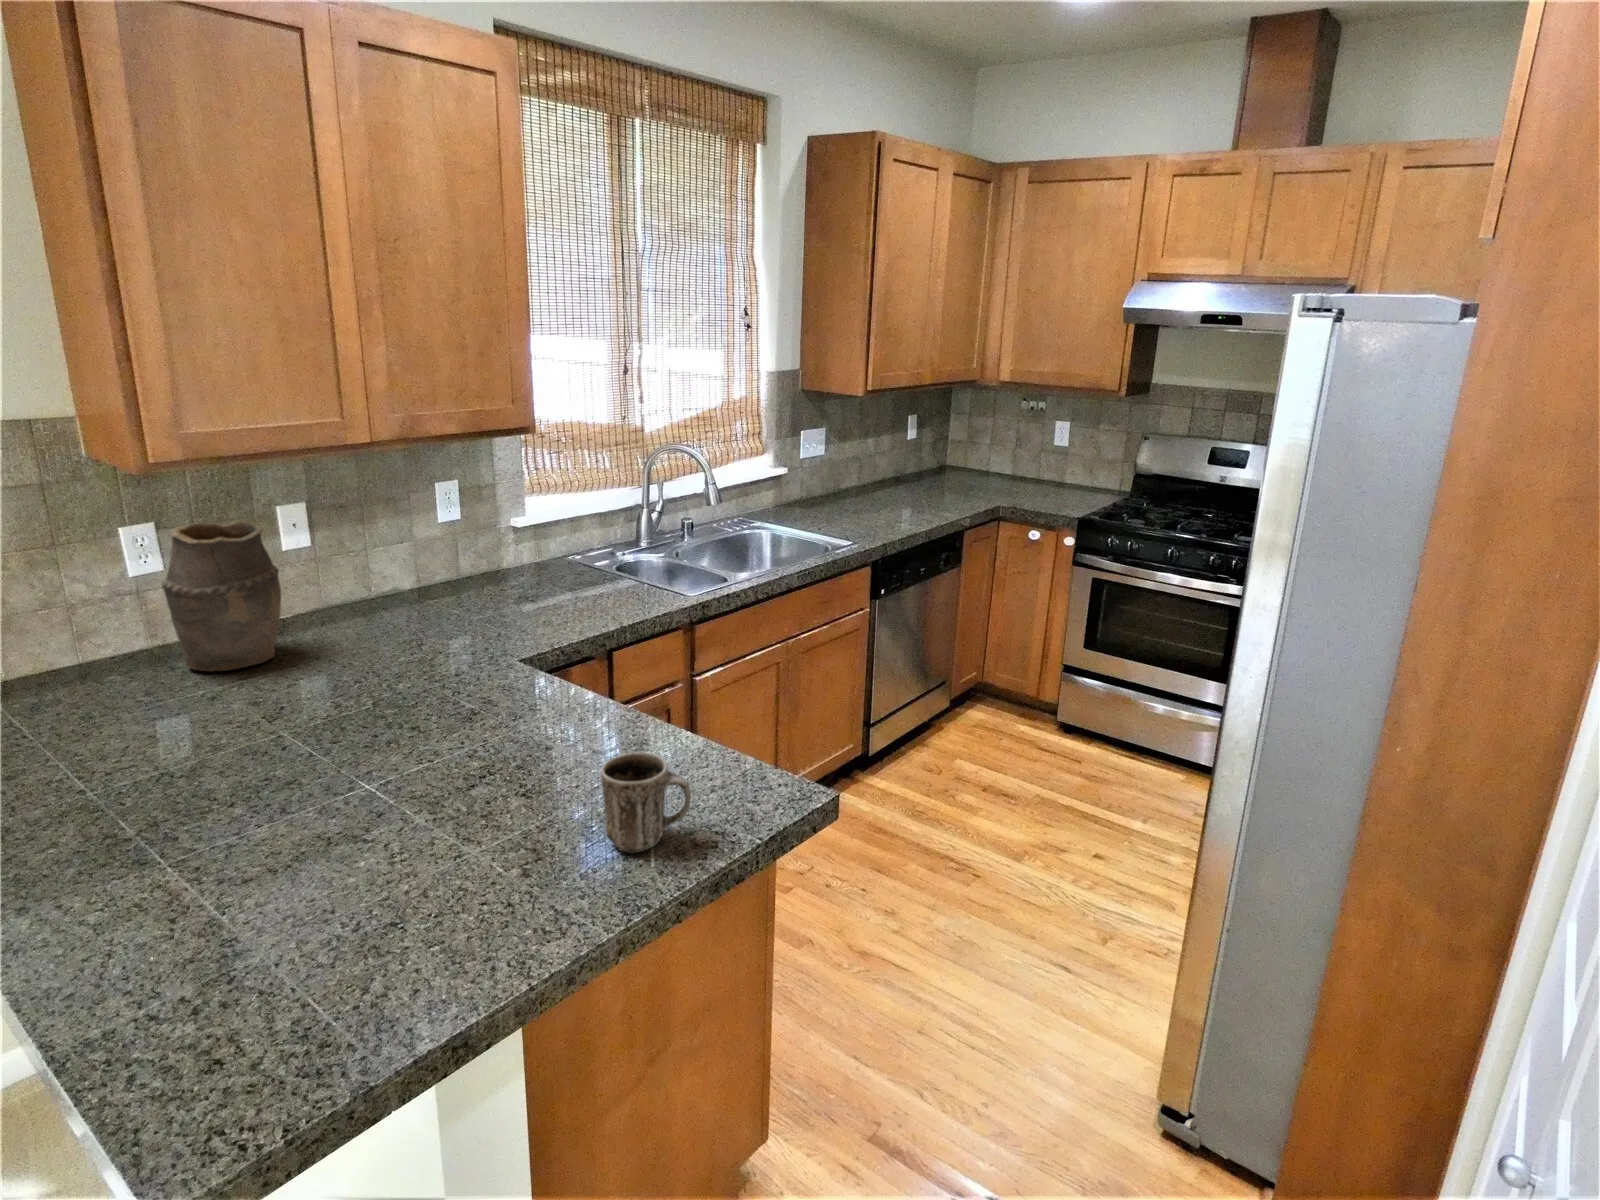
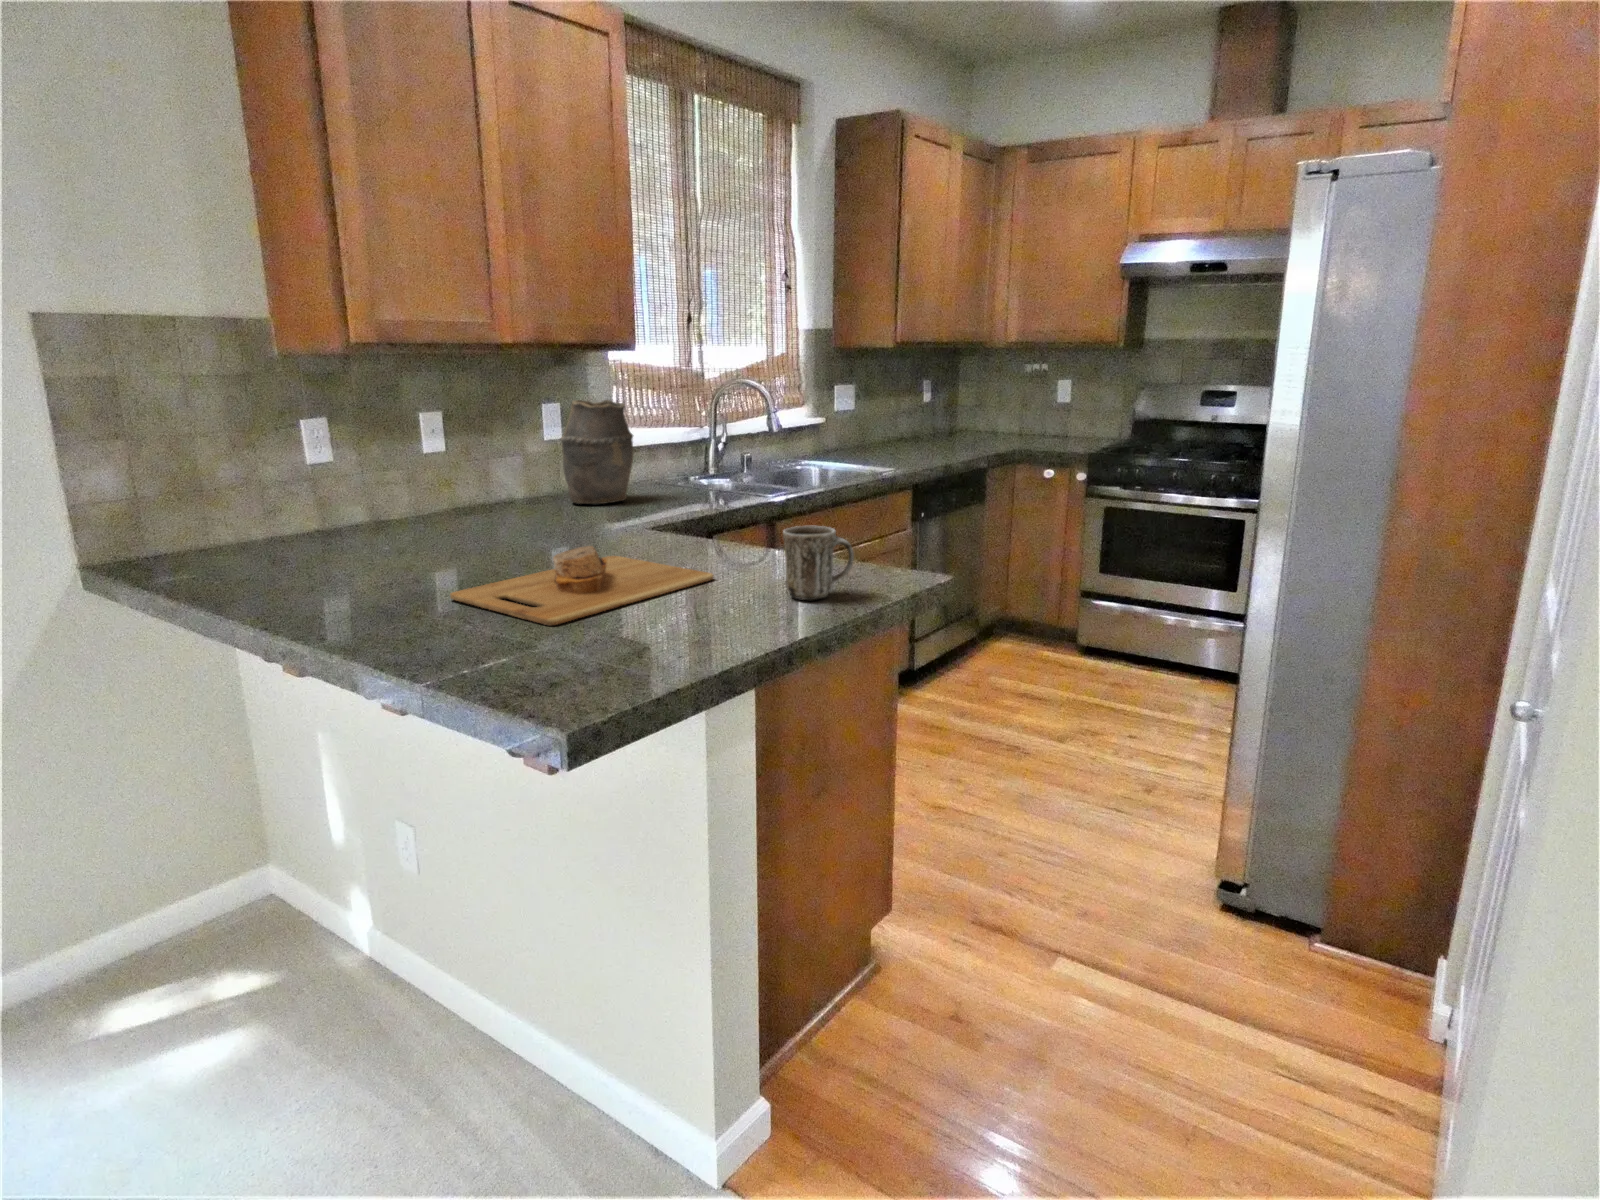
vase: present [162,520,281,671] -> present [561,400,633,504]
cutting board: none [205,731,541,898] -> present [450,546,714,626]

